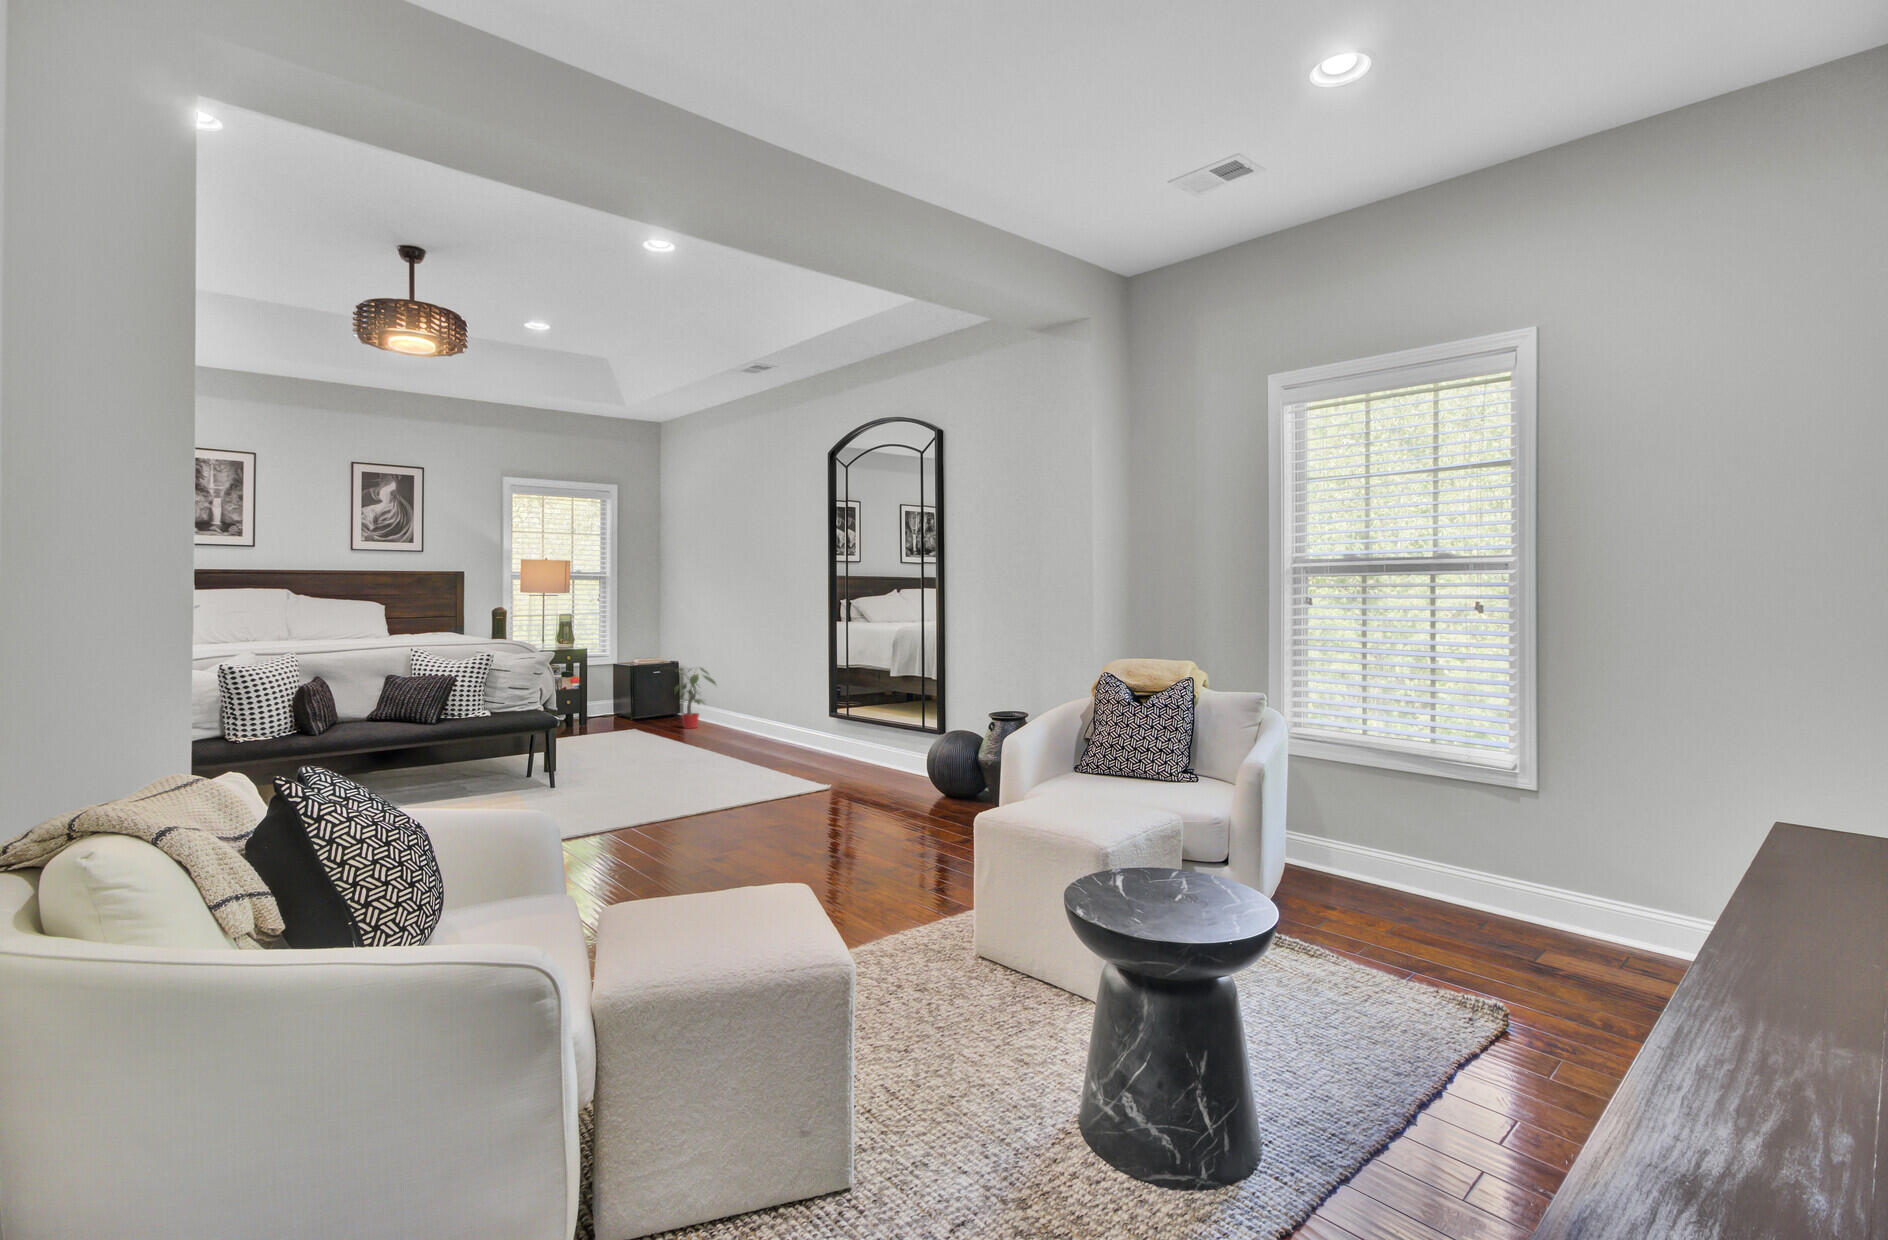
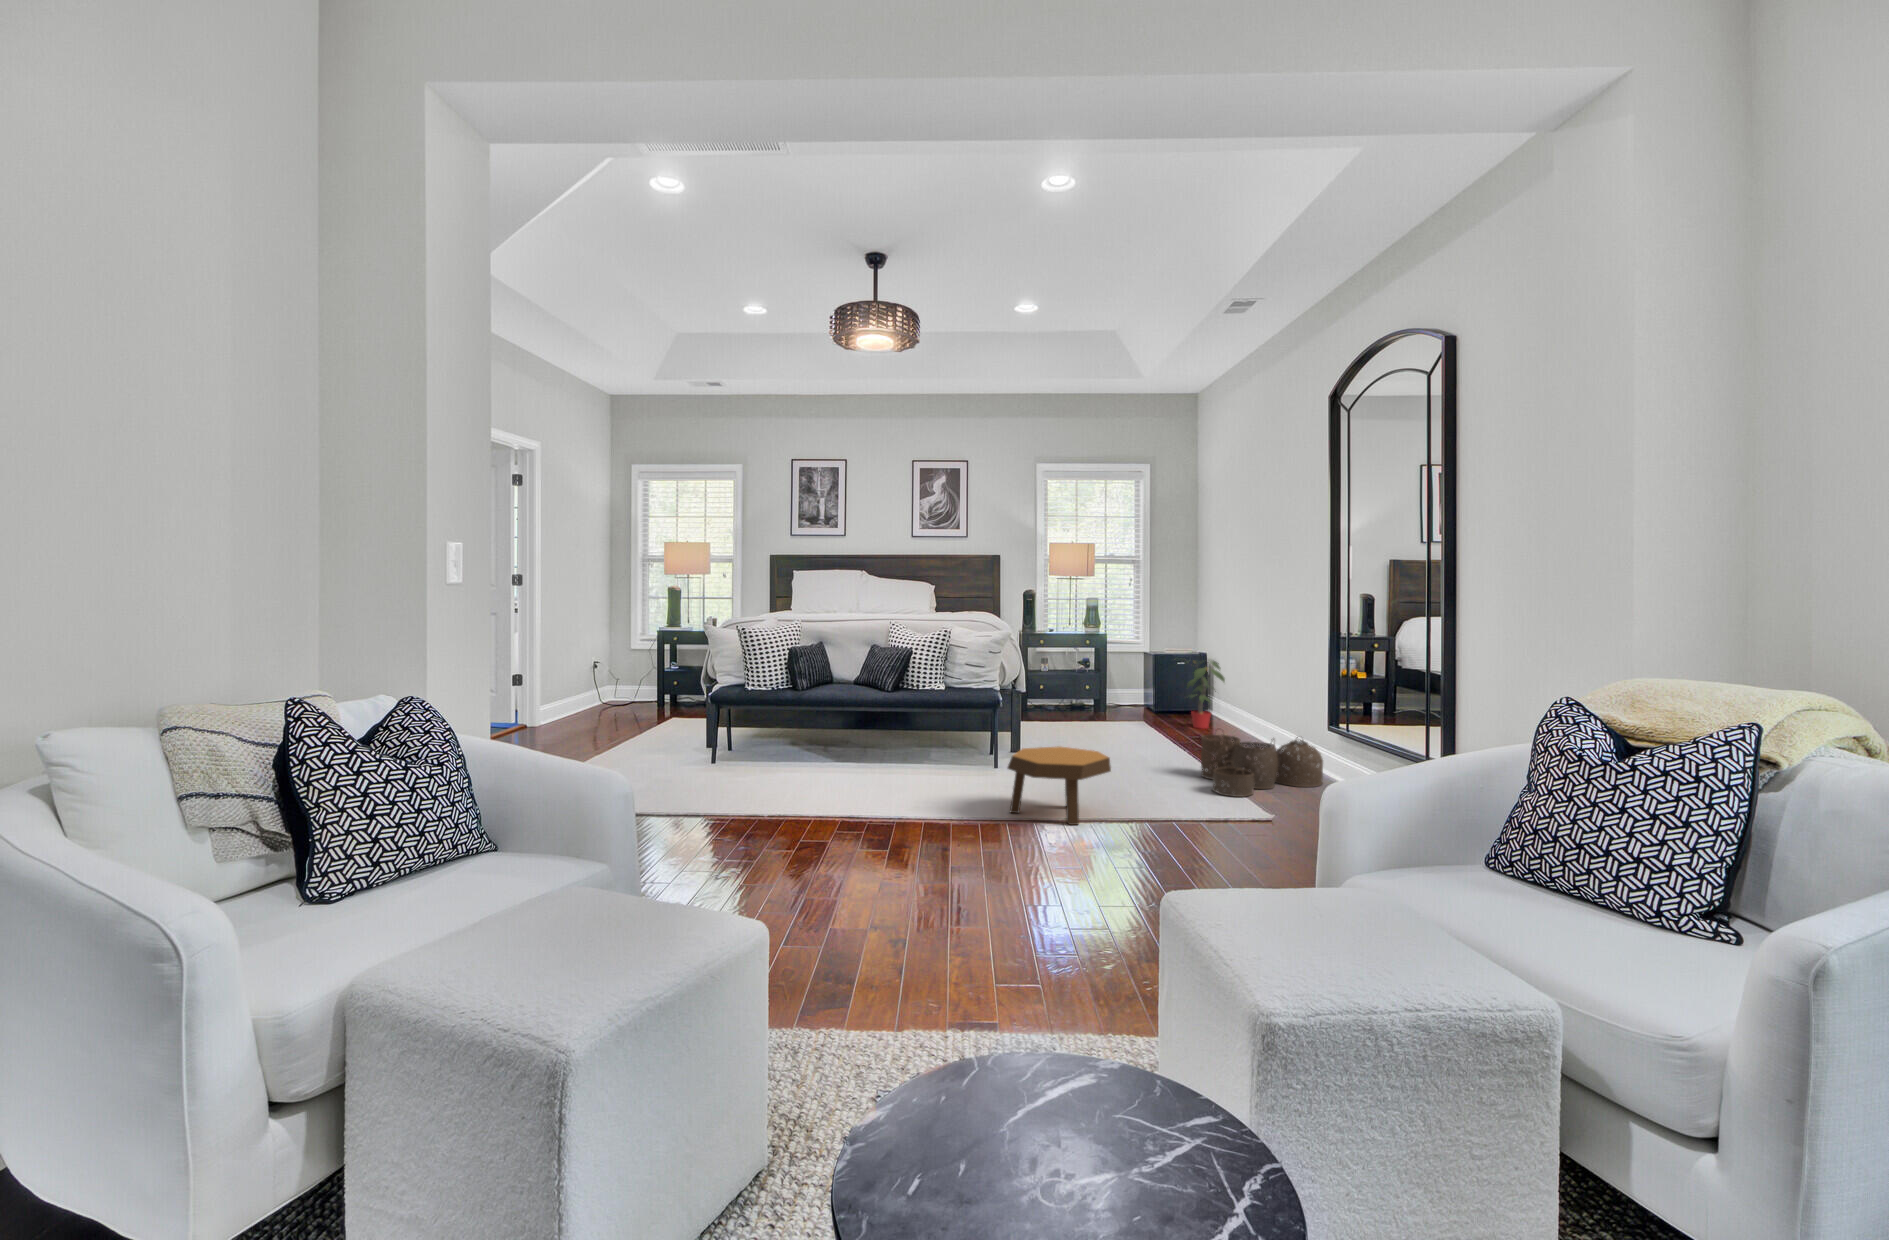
woven basket: none [742,722,833,776] -> present [1201,734,1323,797]
footstool: none [630,752,719,817] -> present [1008,747,1111,825]

